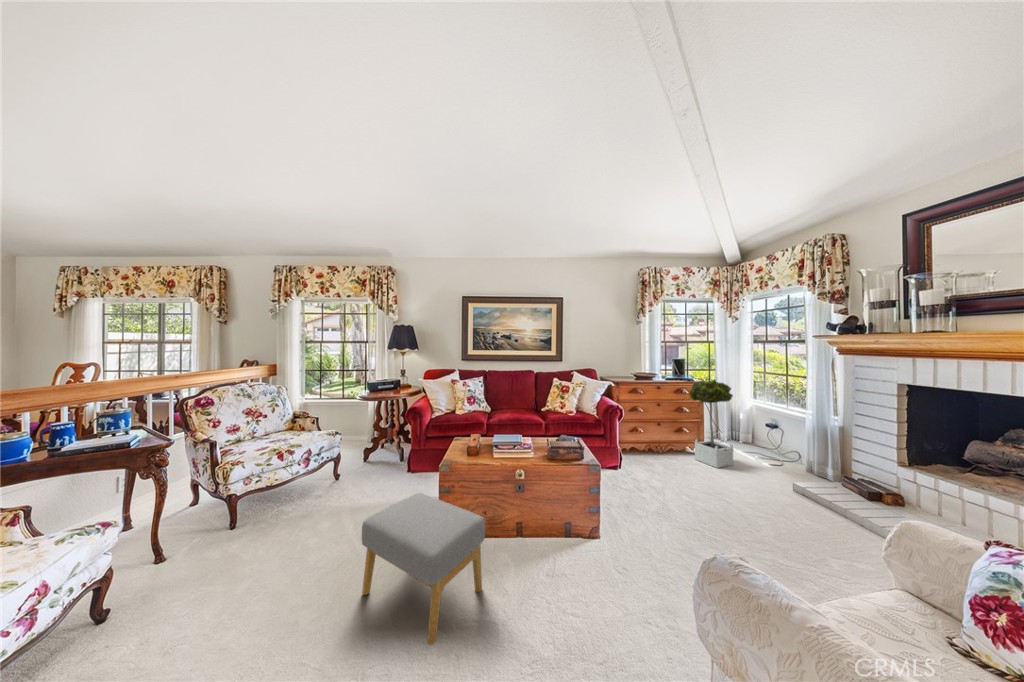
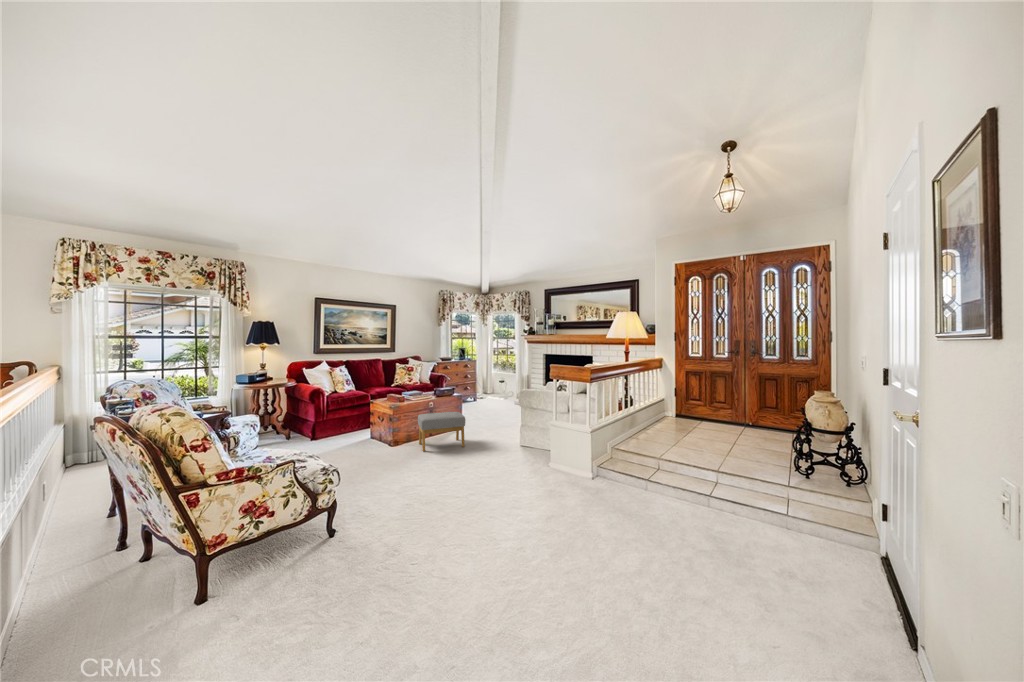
potted tree: present [689,380,733,468] -> none [472,357,491,402]

